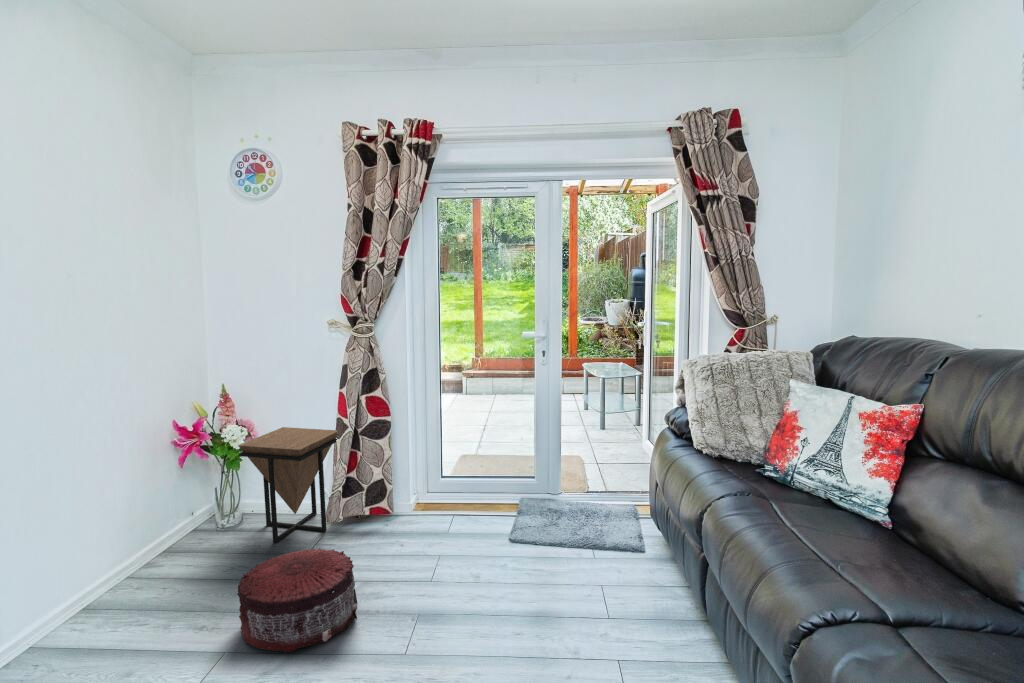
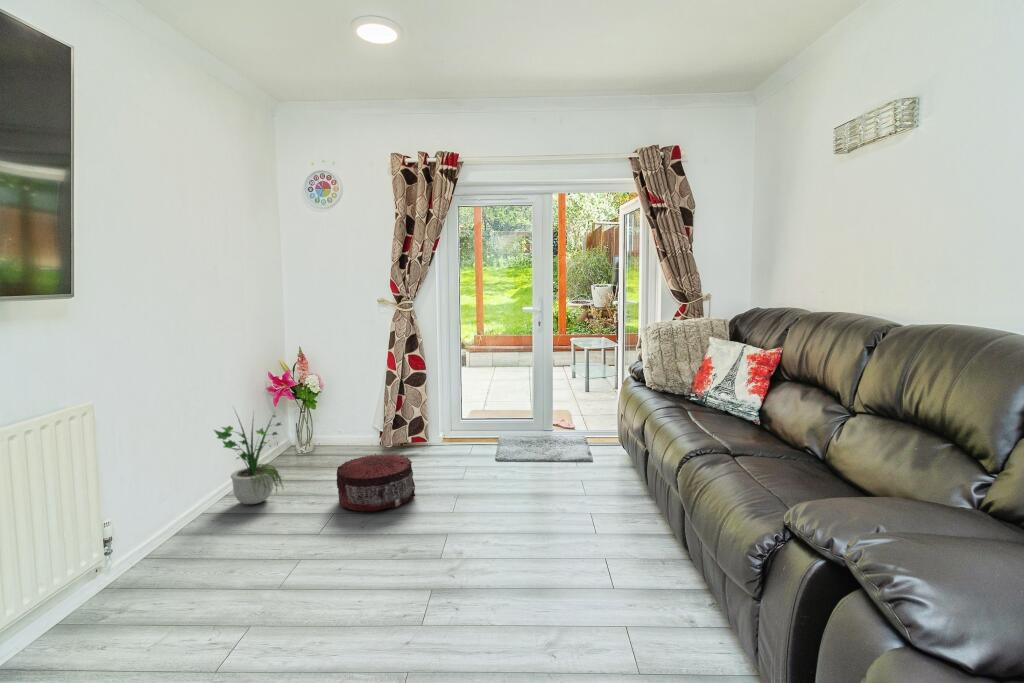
side table: present [238,427,337,543] -> none [318,380,388,460]
potted plant: none [55,477,177,632] -> present [214,415,283,504]

